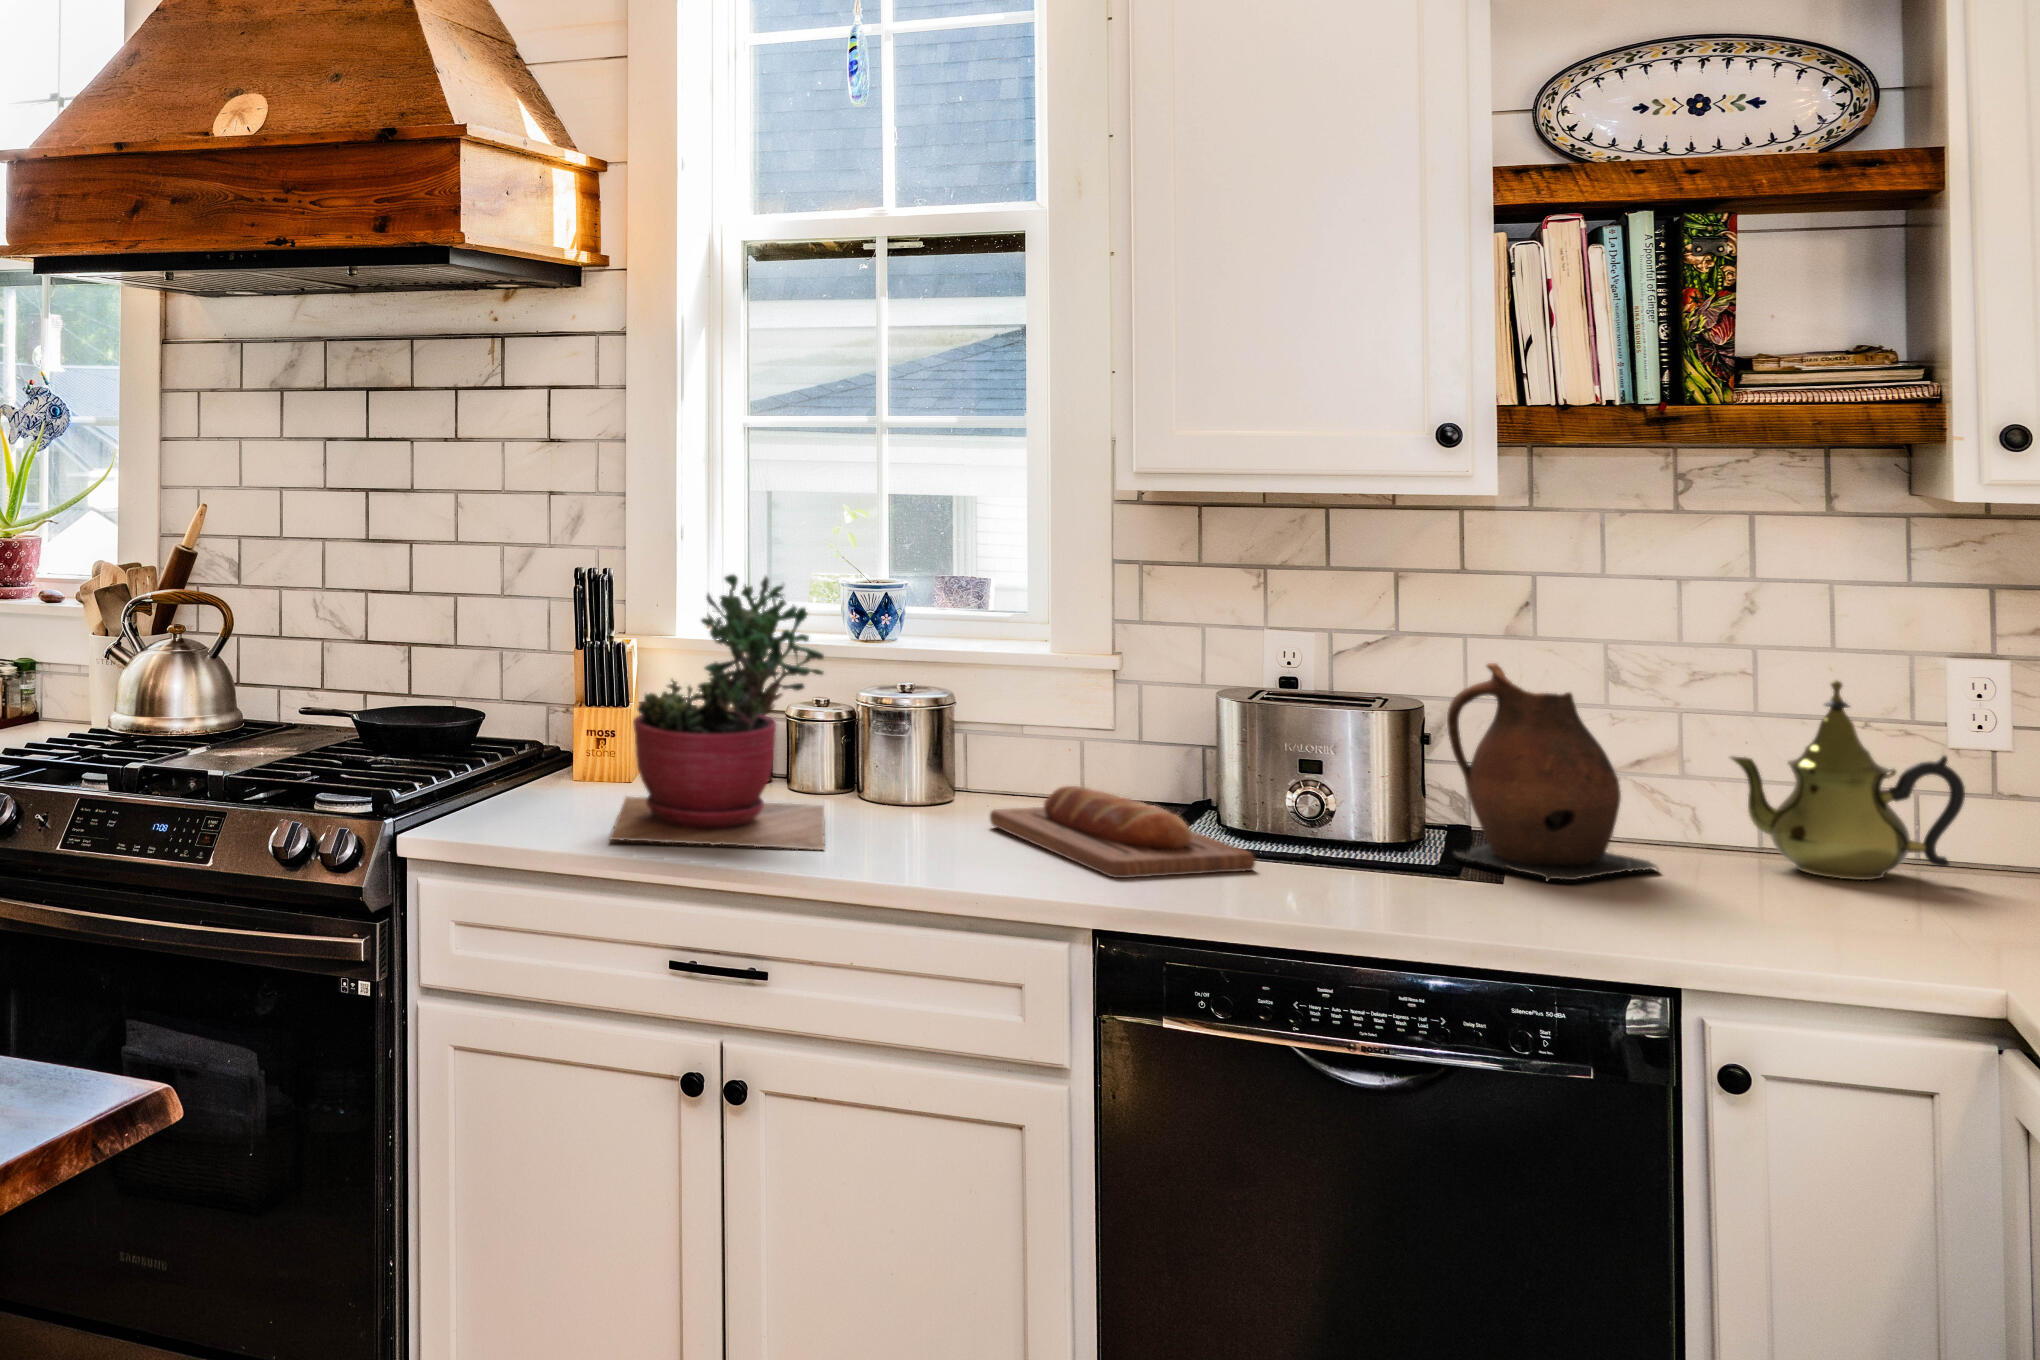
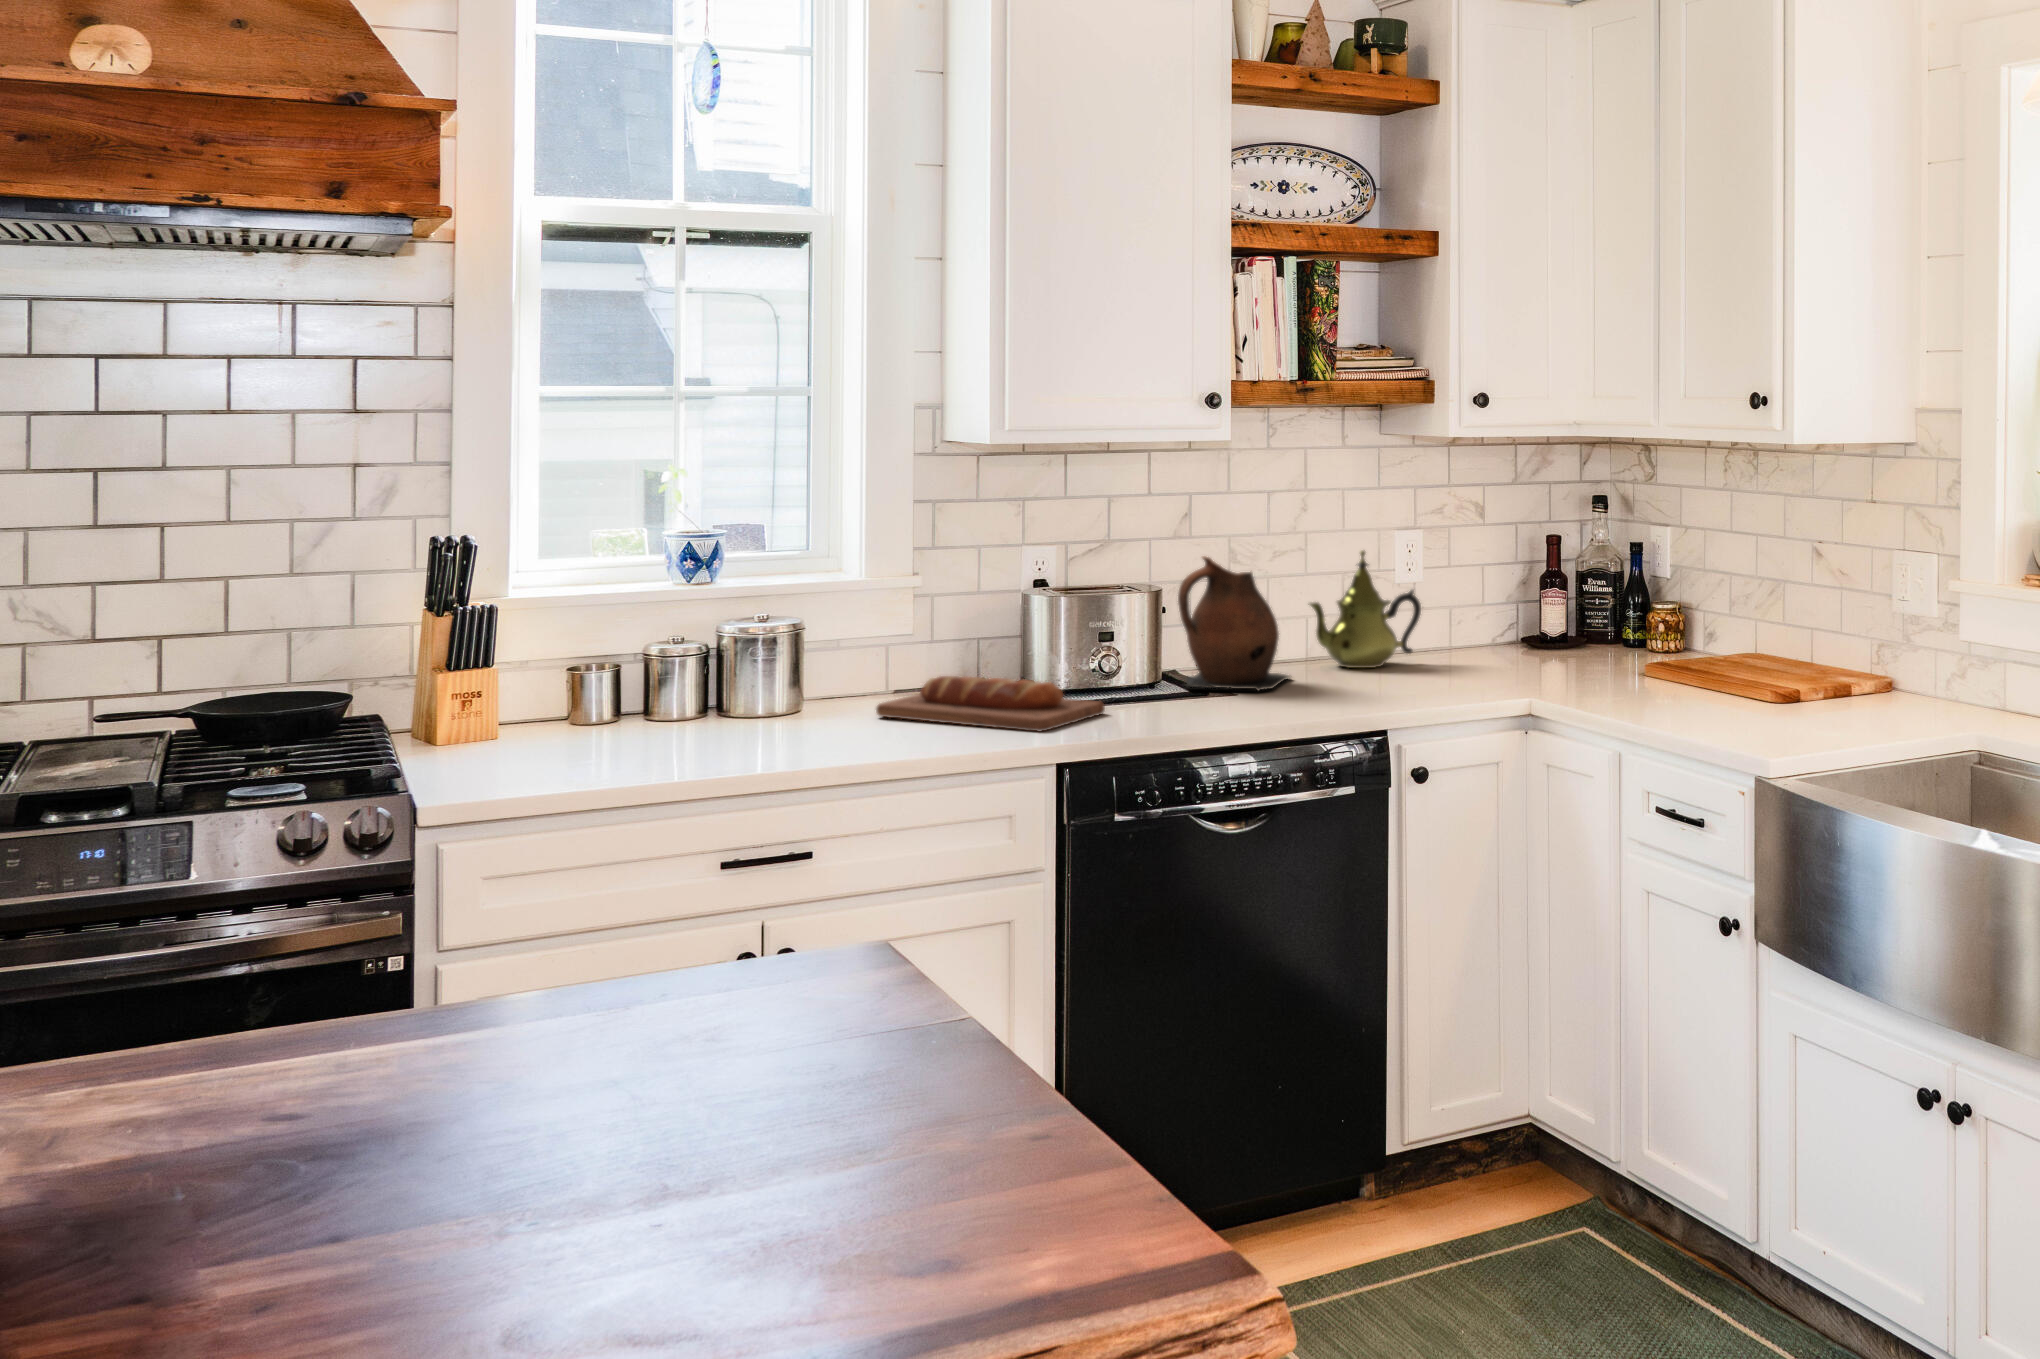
succulent plant: present [610,575,825,850] -> none [568,528,814,772]

